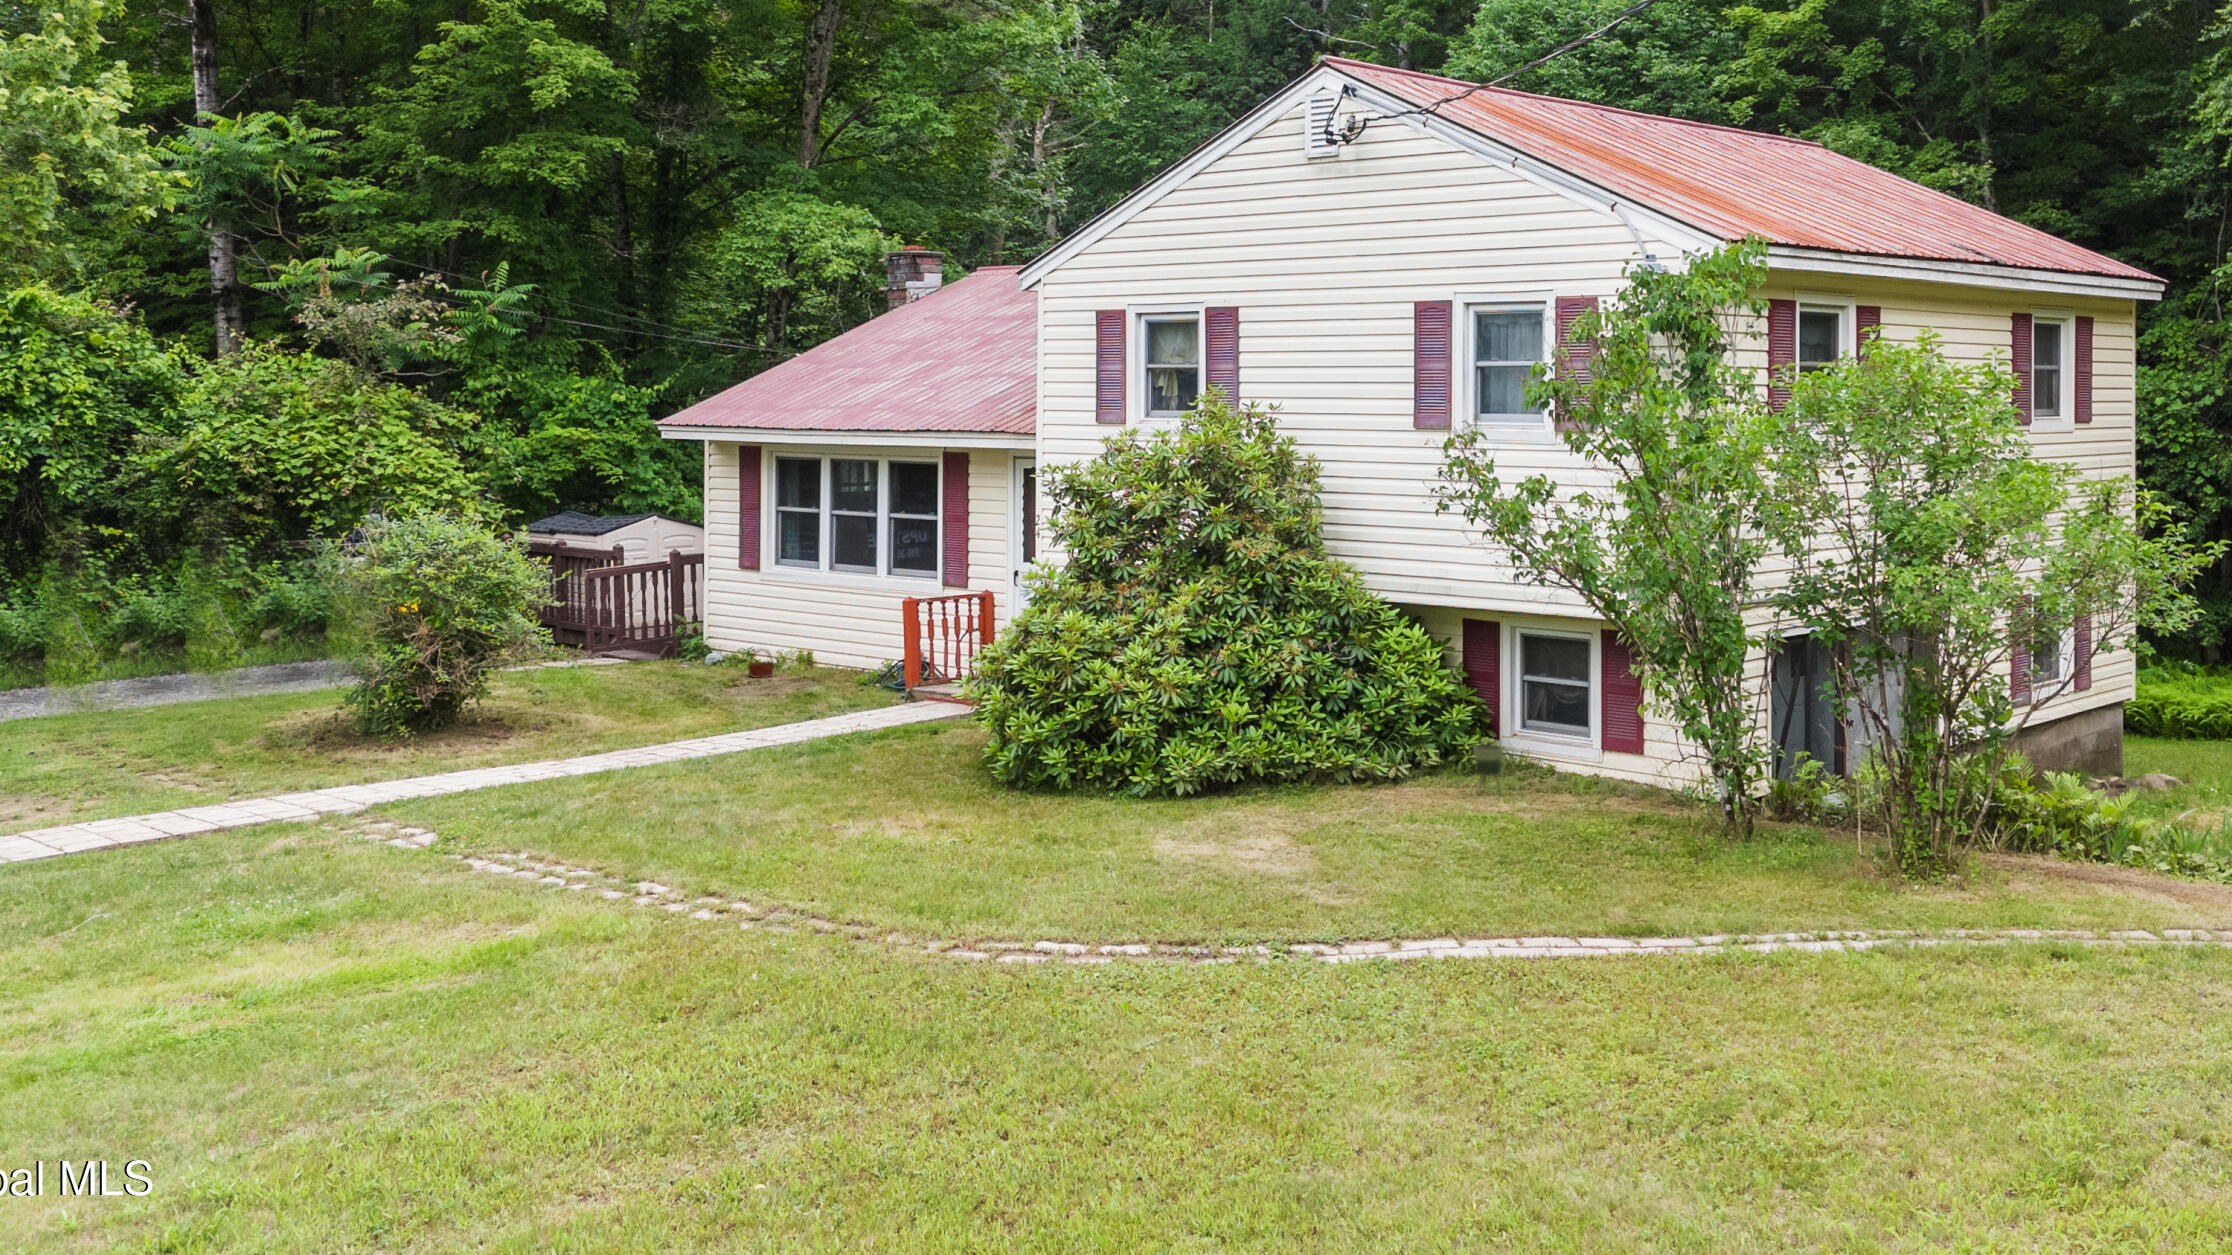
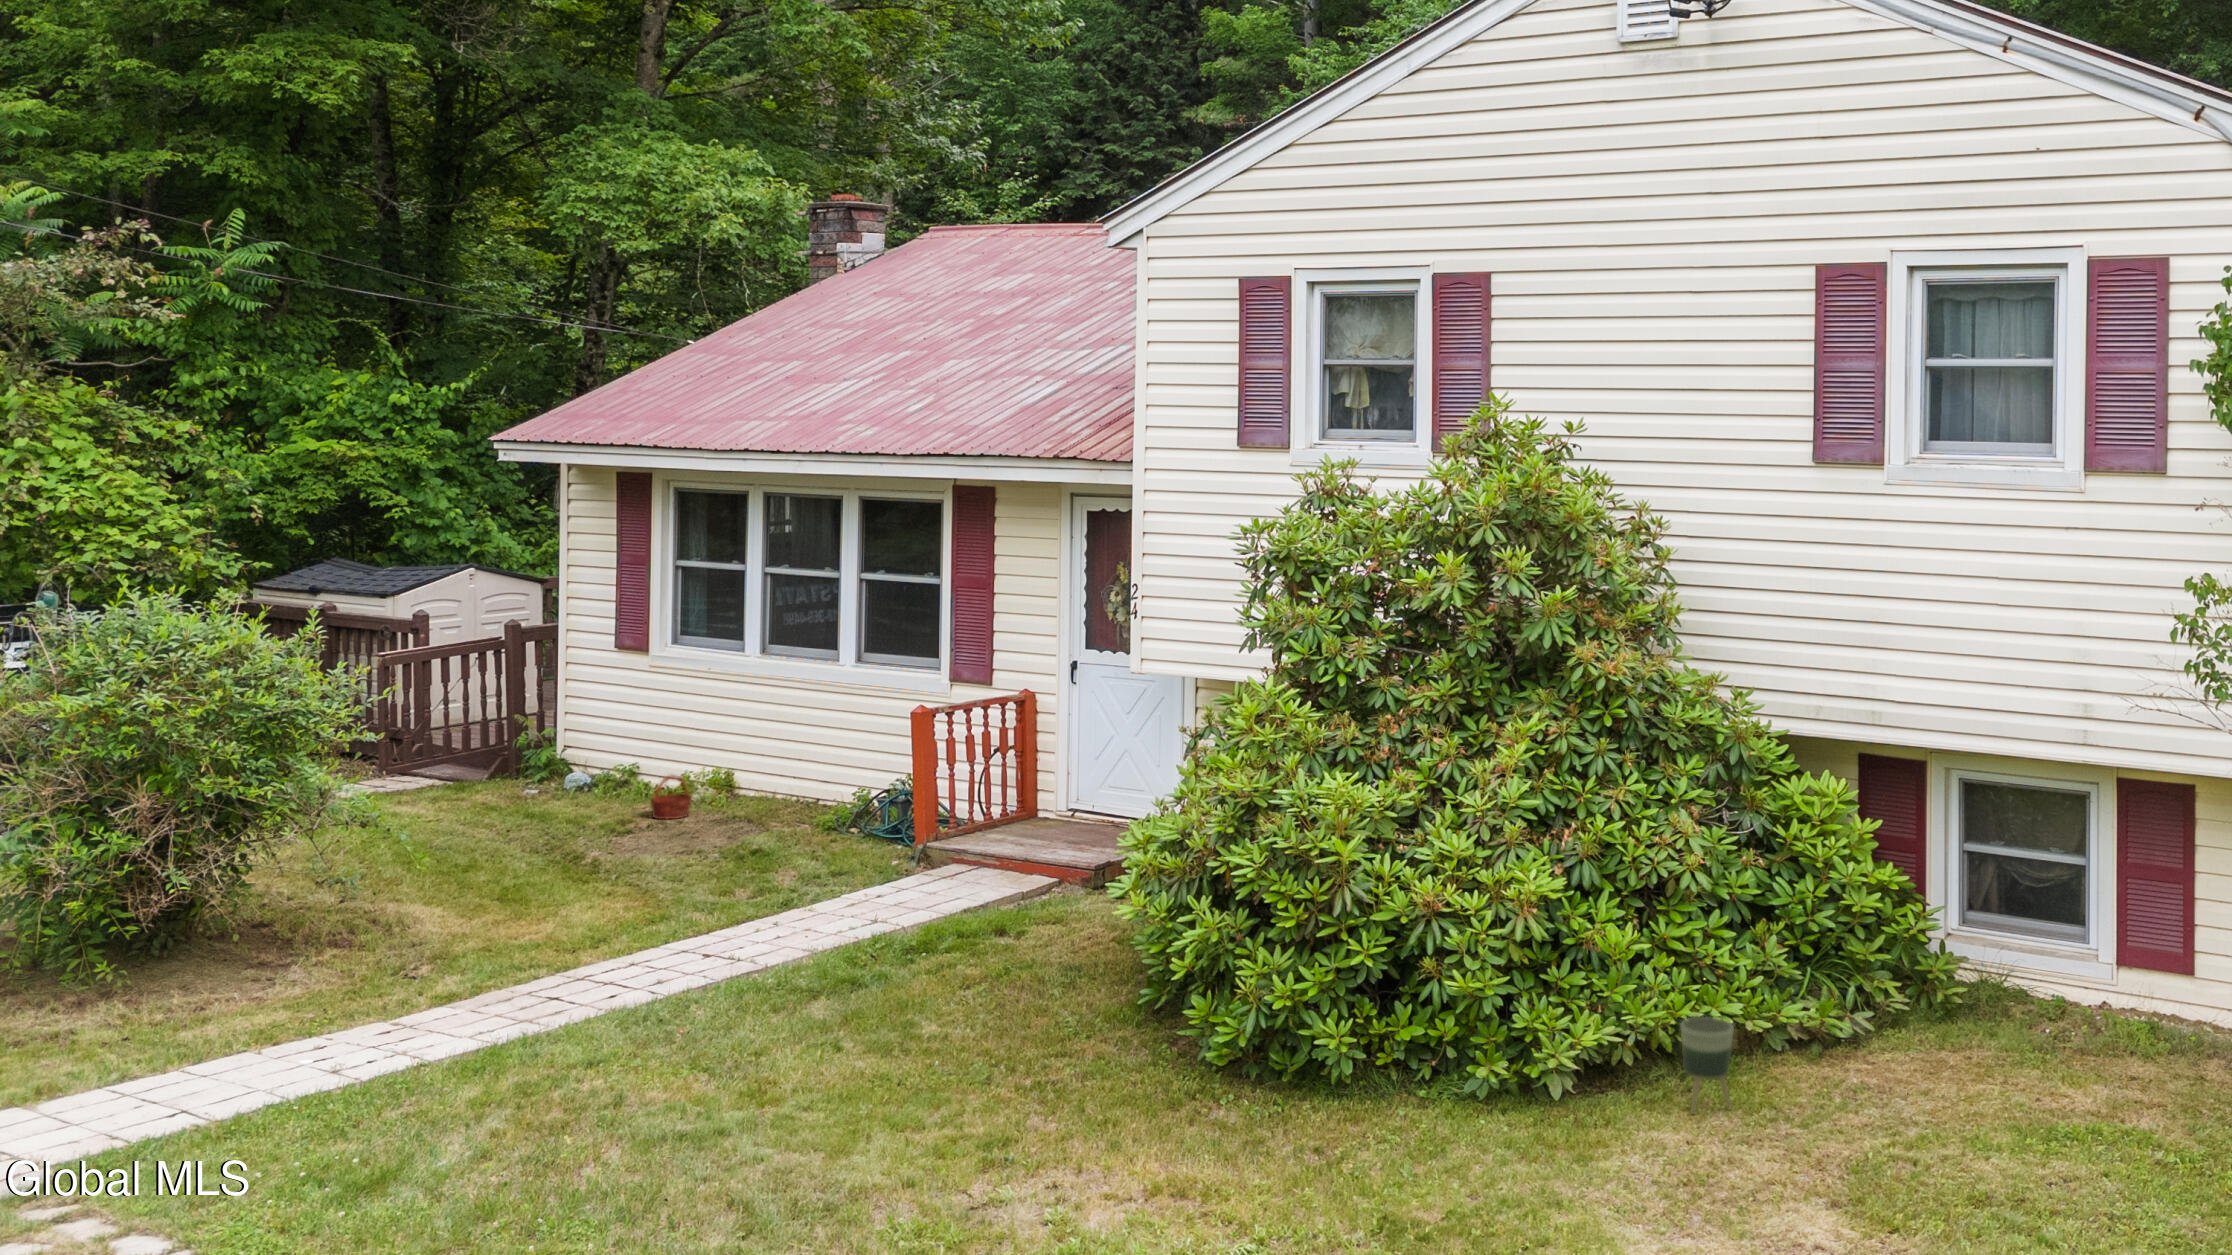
planter: present [1474,745,1503,794] -> present [1680,1017,1734,1114]

